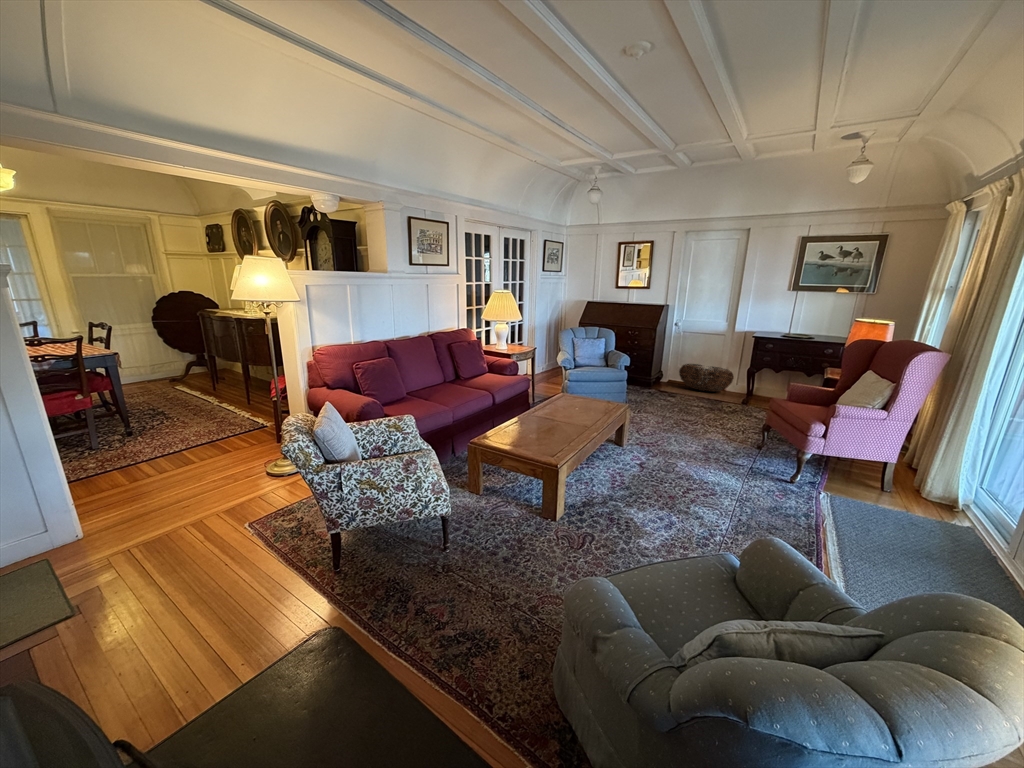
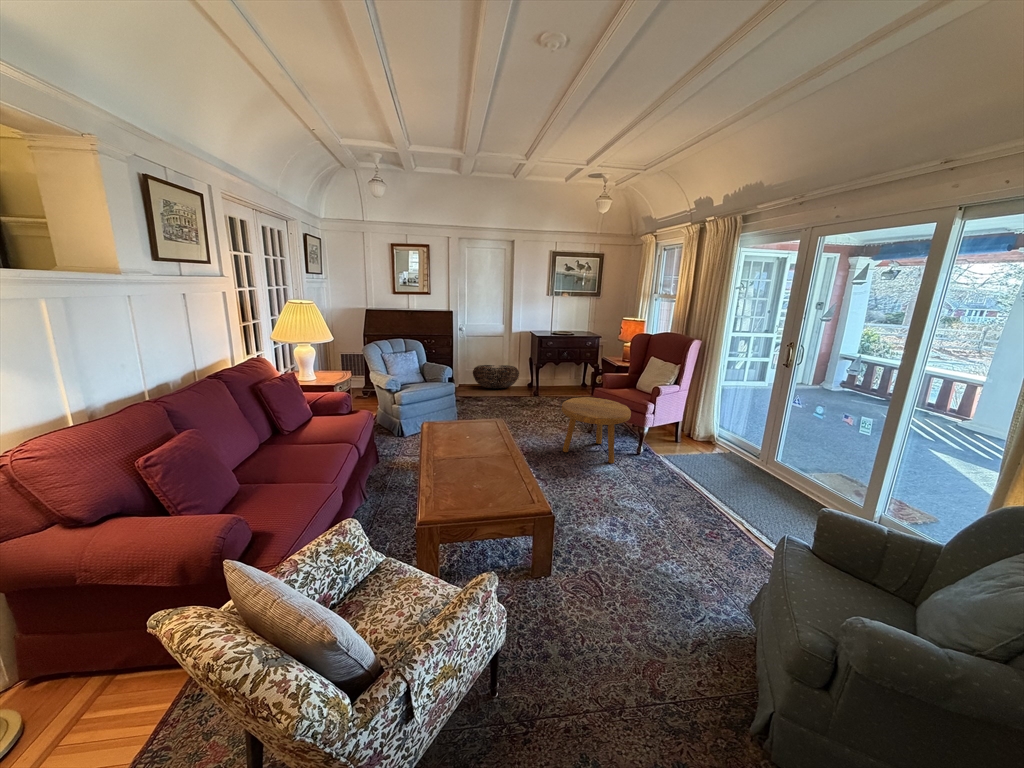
footstool: none [696,402,786,481] -> present [562,397,631,463]

